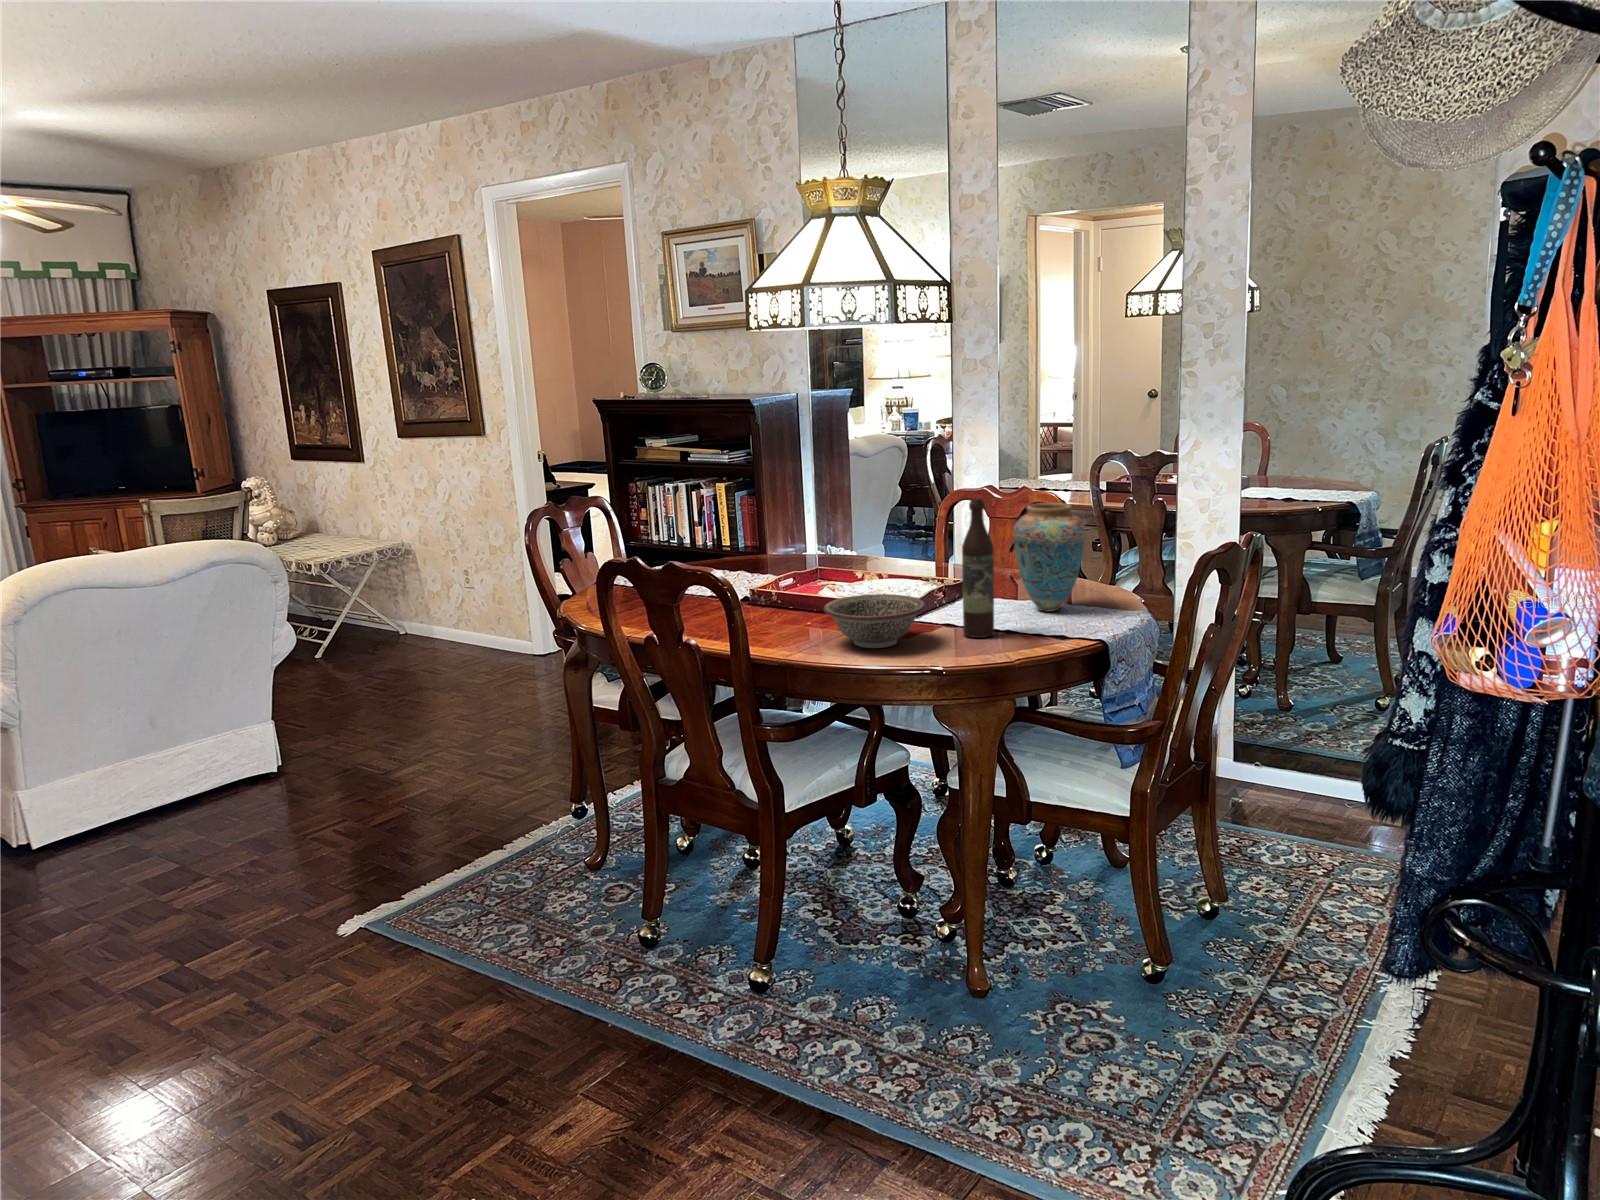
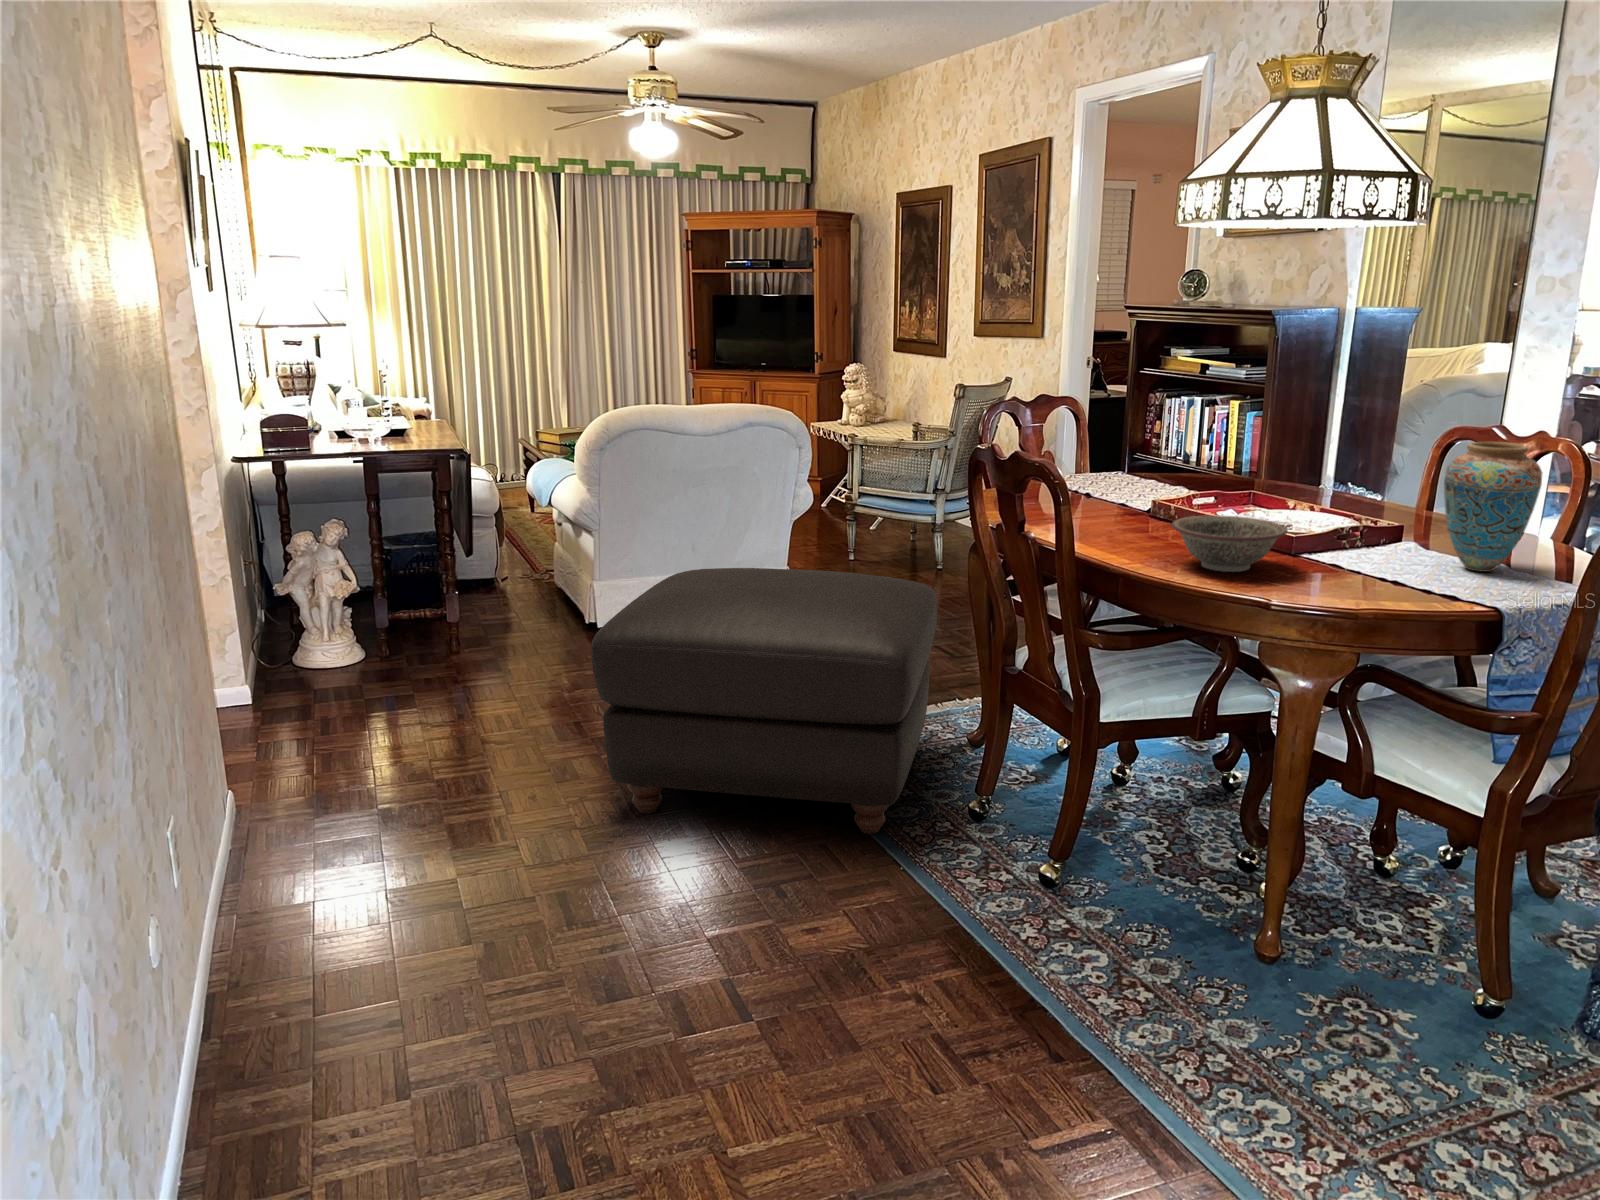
wine bottle: present [962,498,994,638] -> none [1333,423,1384,582]
ottoman: none [161,711,577,1067] -> present [591,568,937,834]

